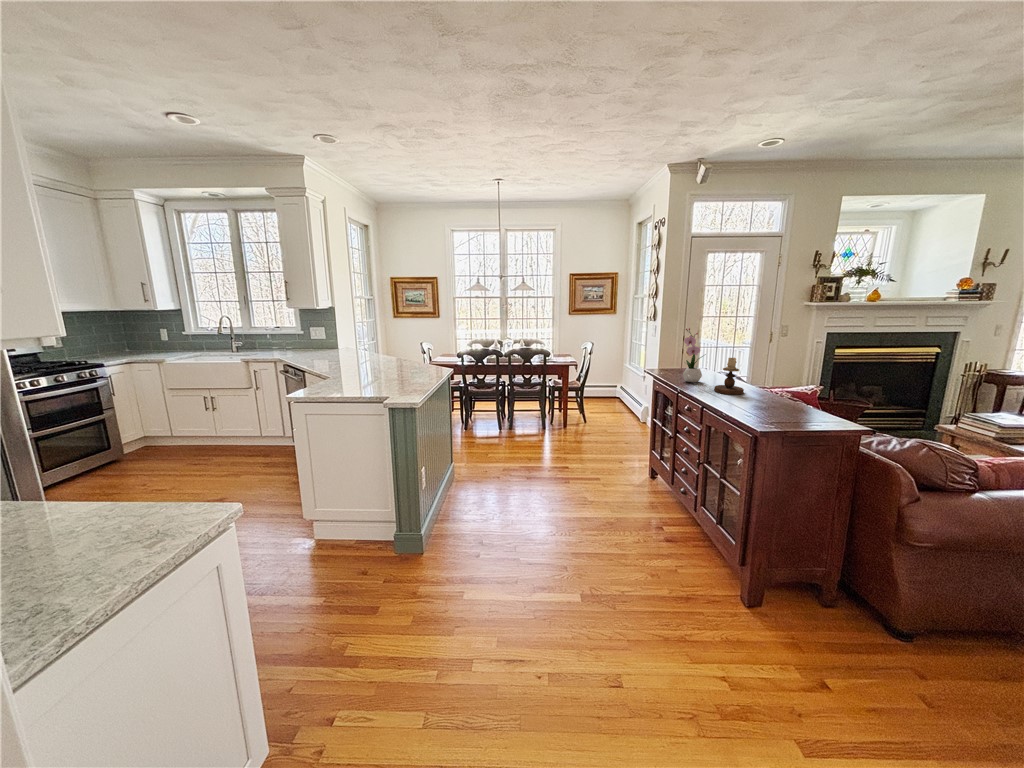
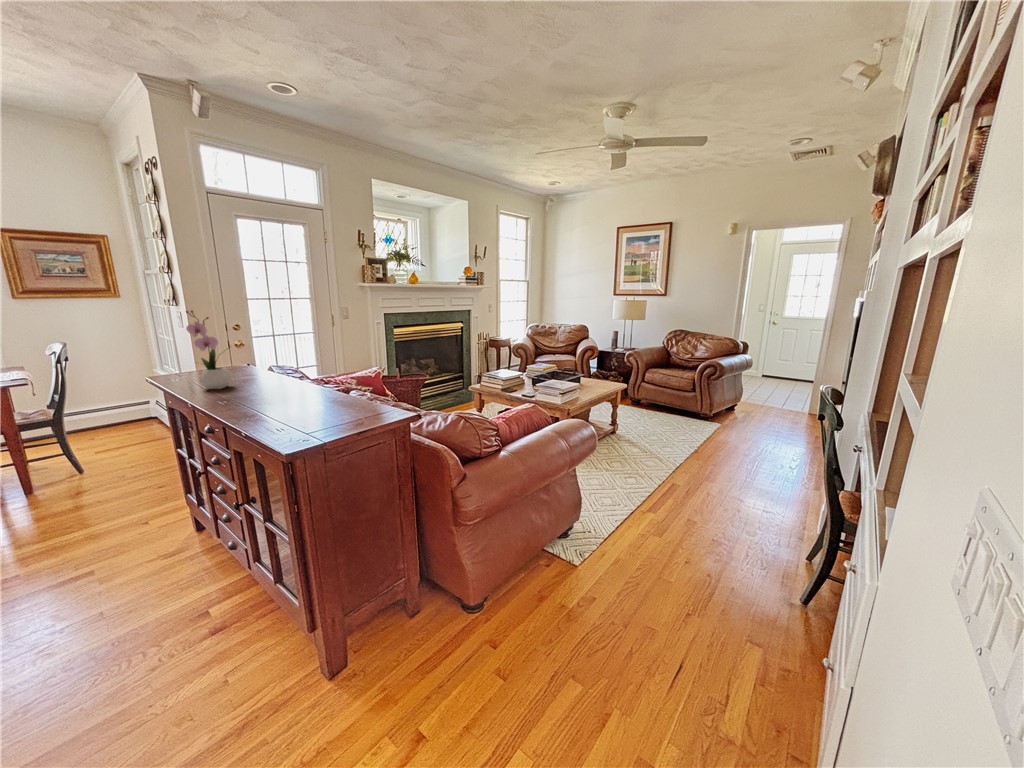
candlestick: present [714,358,744,395] -> none [246,348,287,399]

